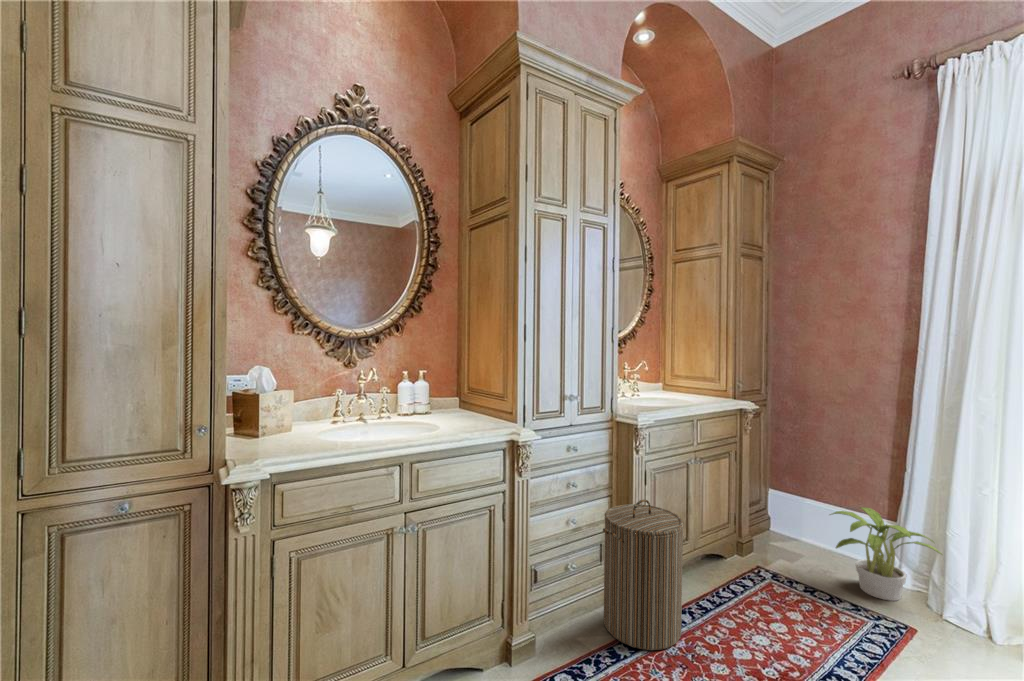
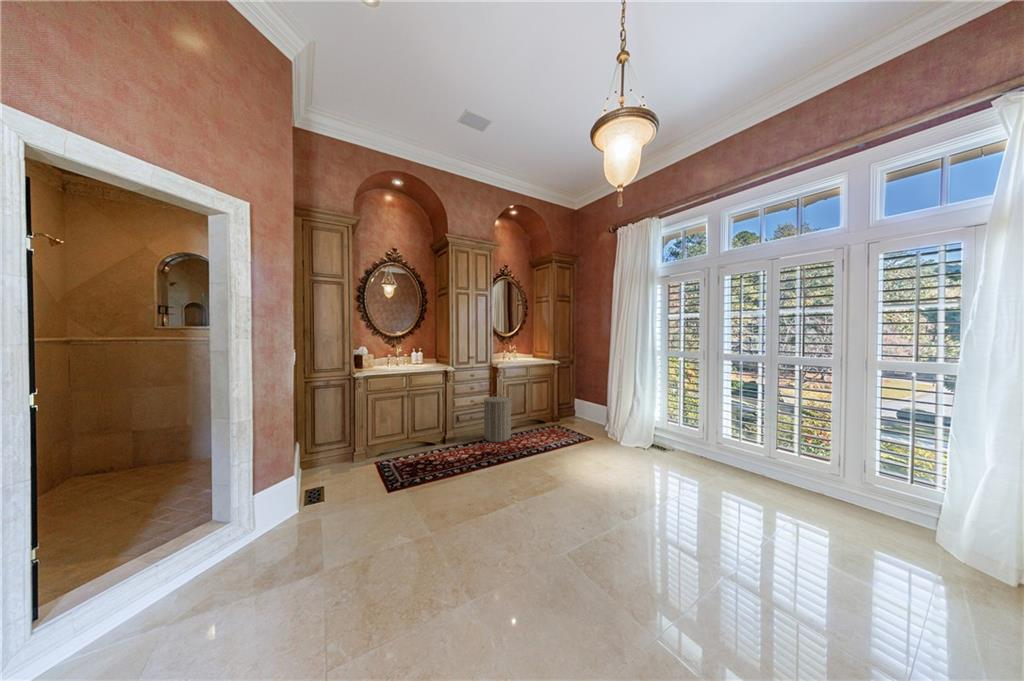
potted plant: present [830,507,942,601] -> none [580,400,615,432]

